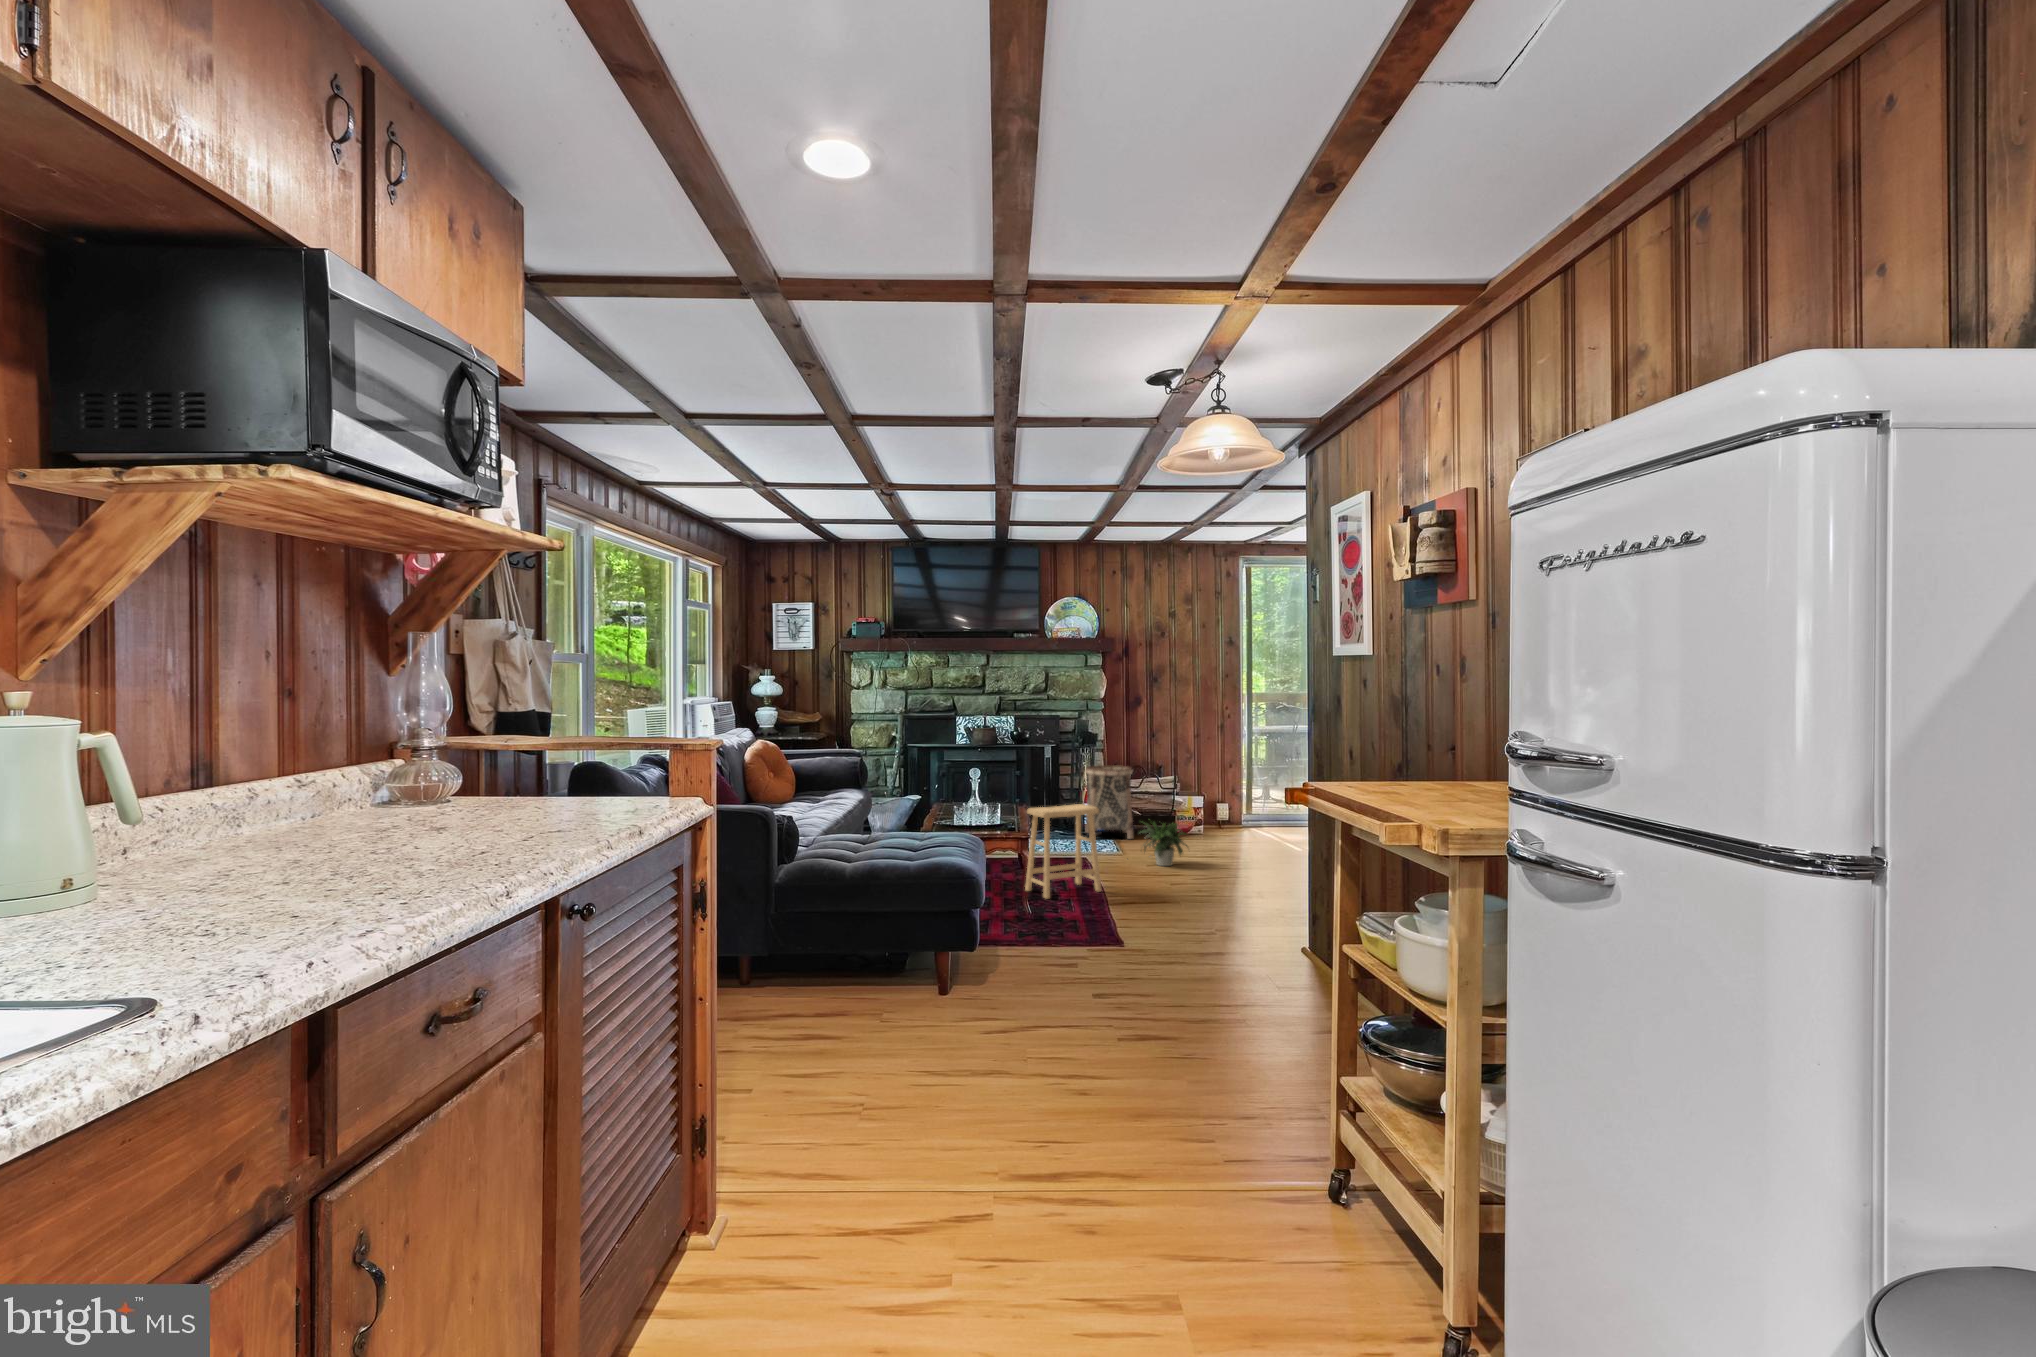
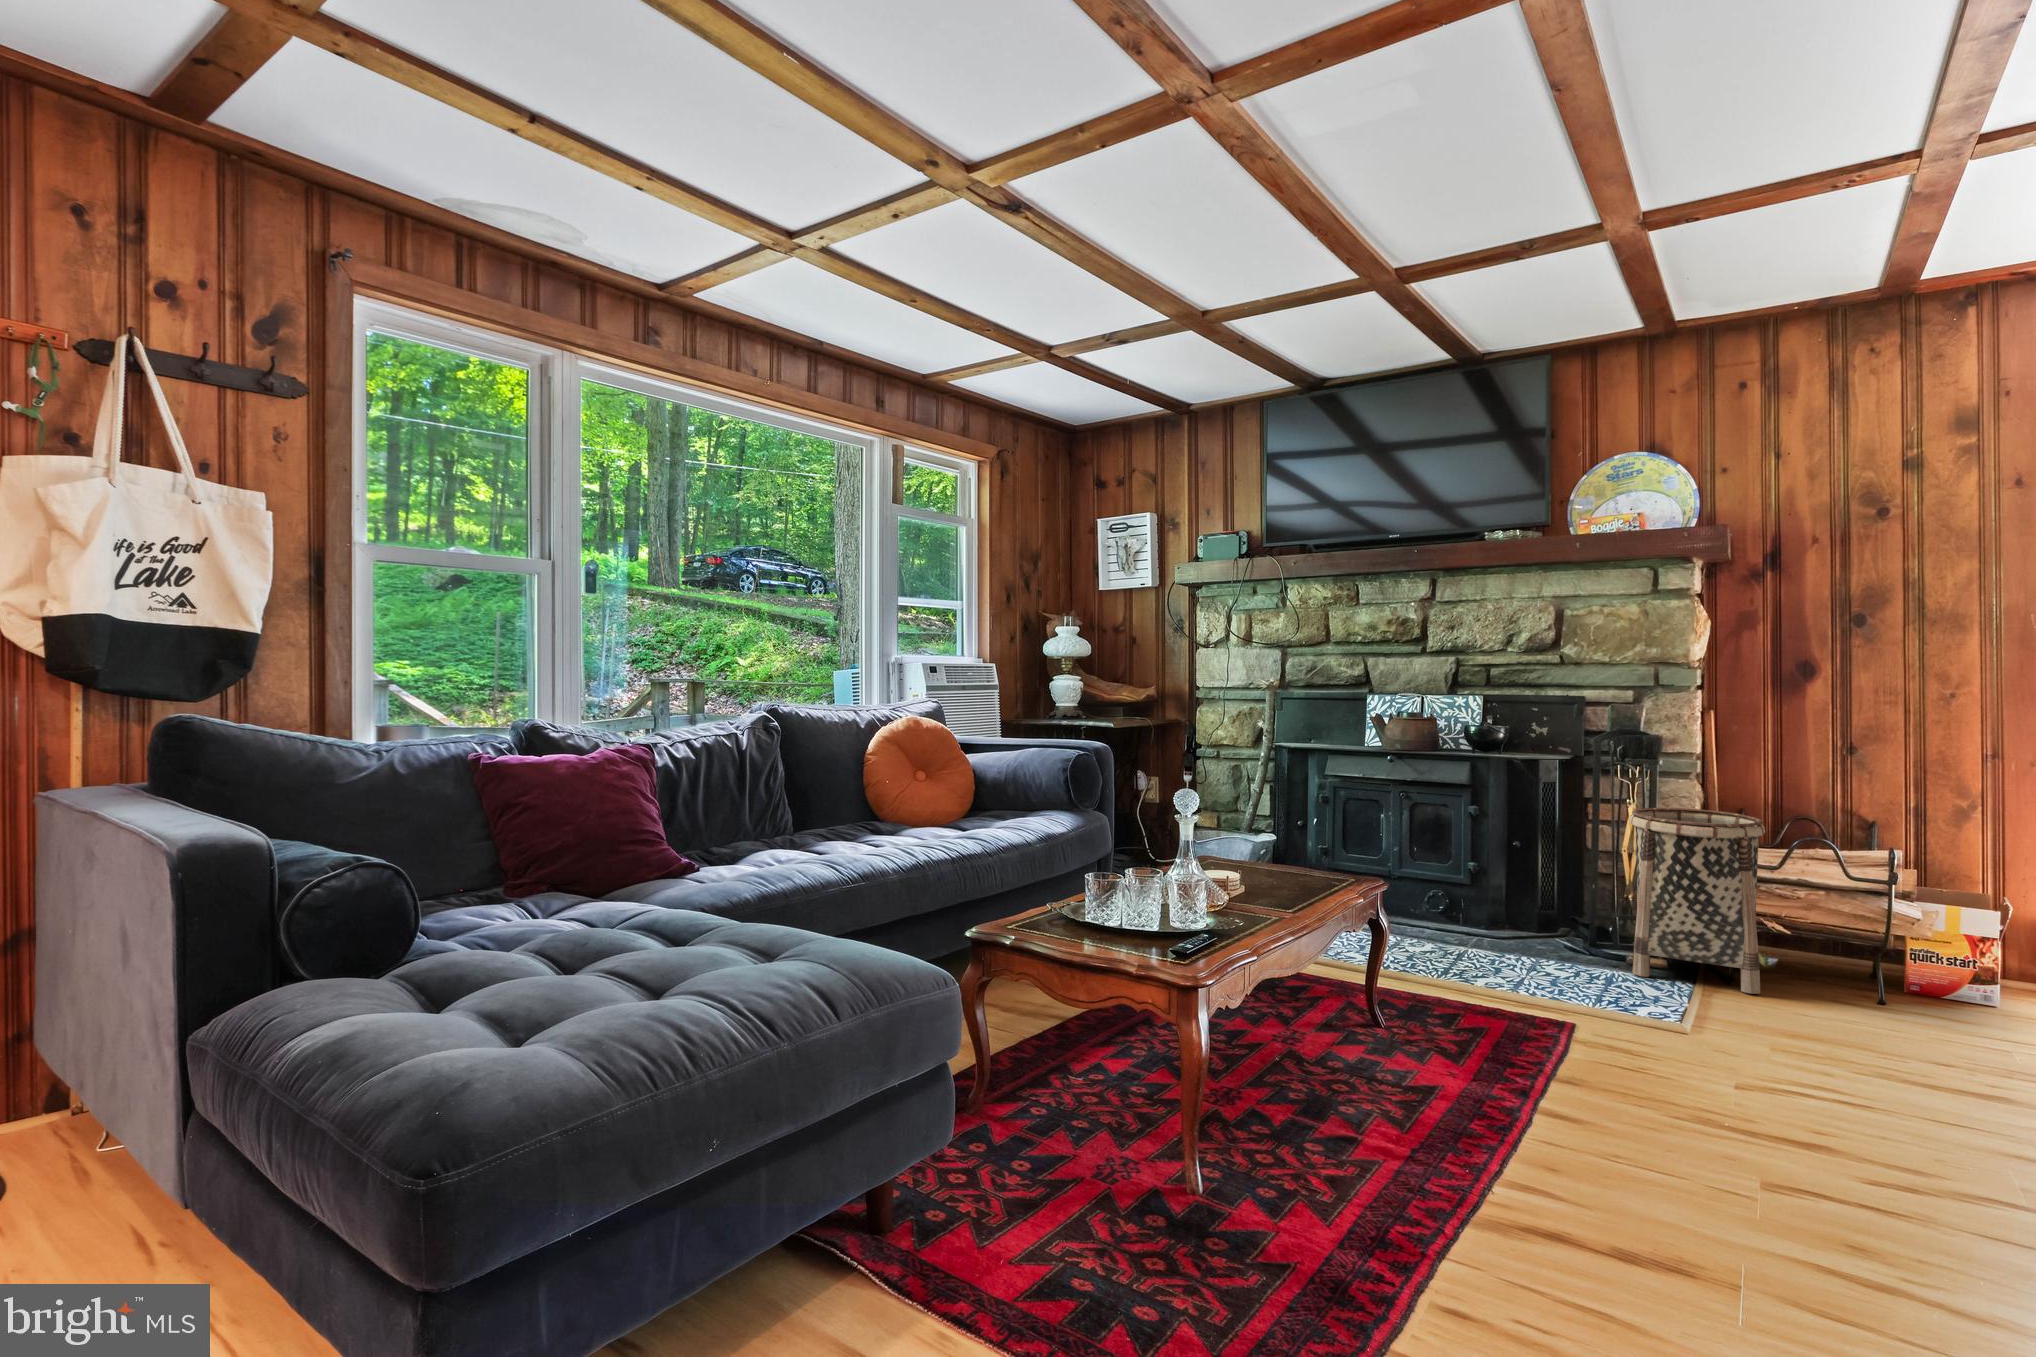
footstool: present [1025,804,1101,899] -> none [1316,918,1535,1197]
potted plant: present [1141,823,1185,866] -> none [1699,974,1920,1127]

